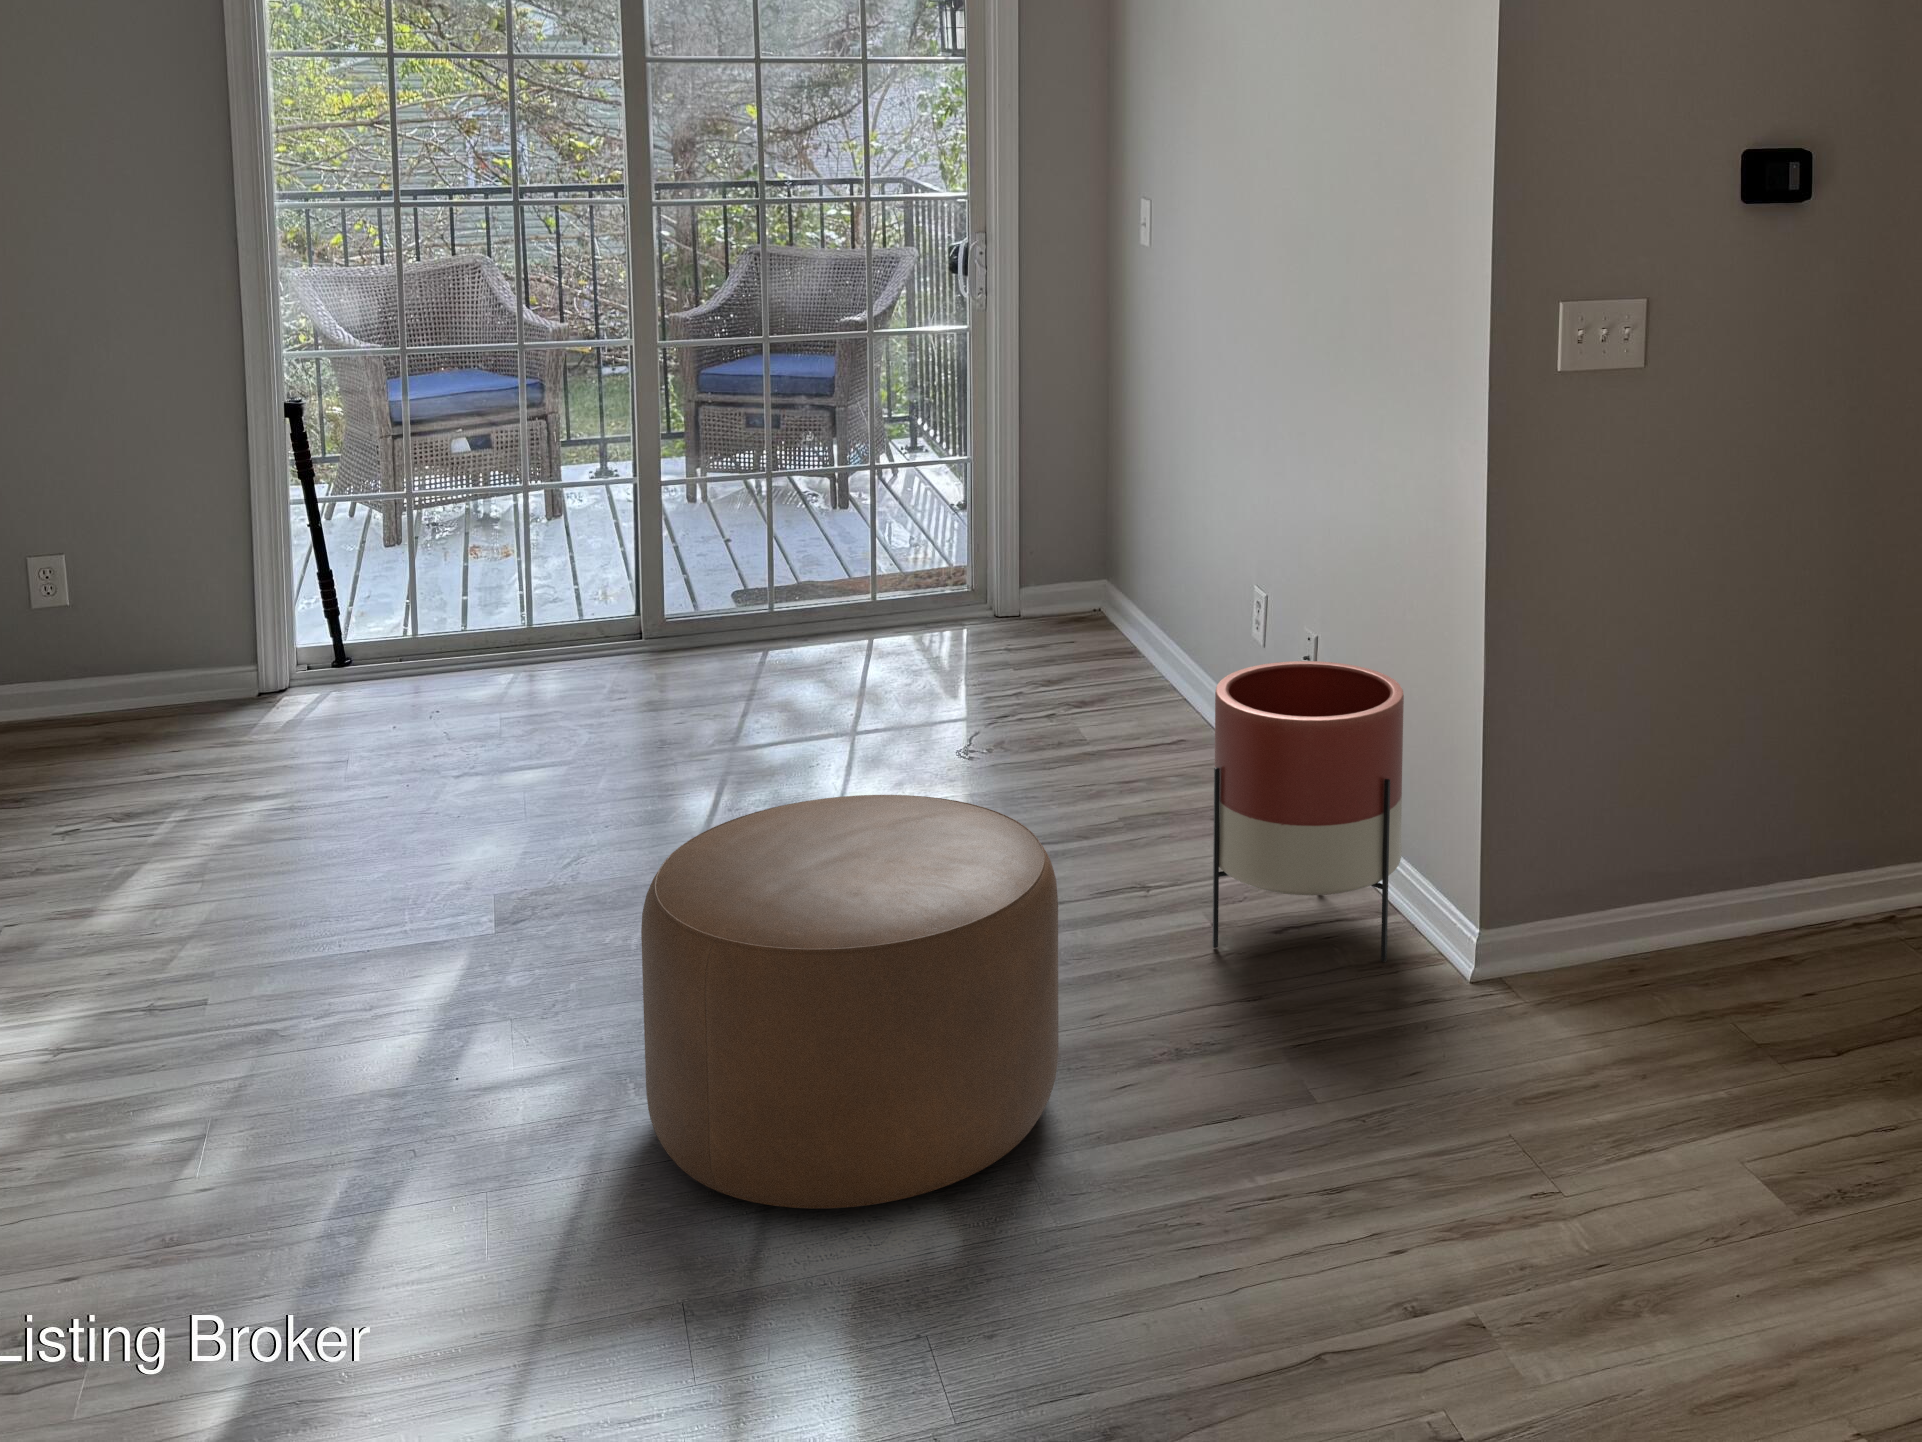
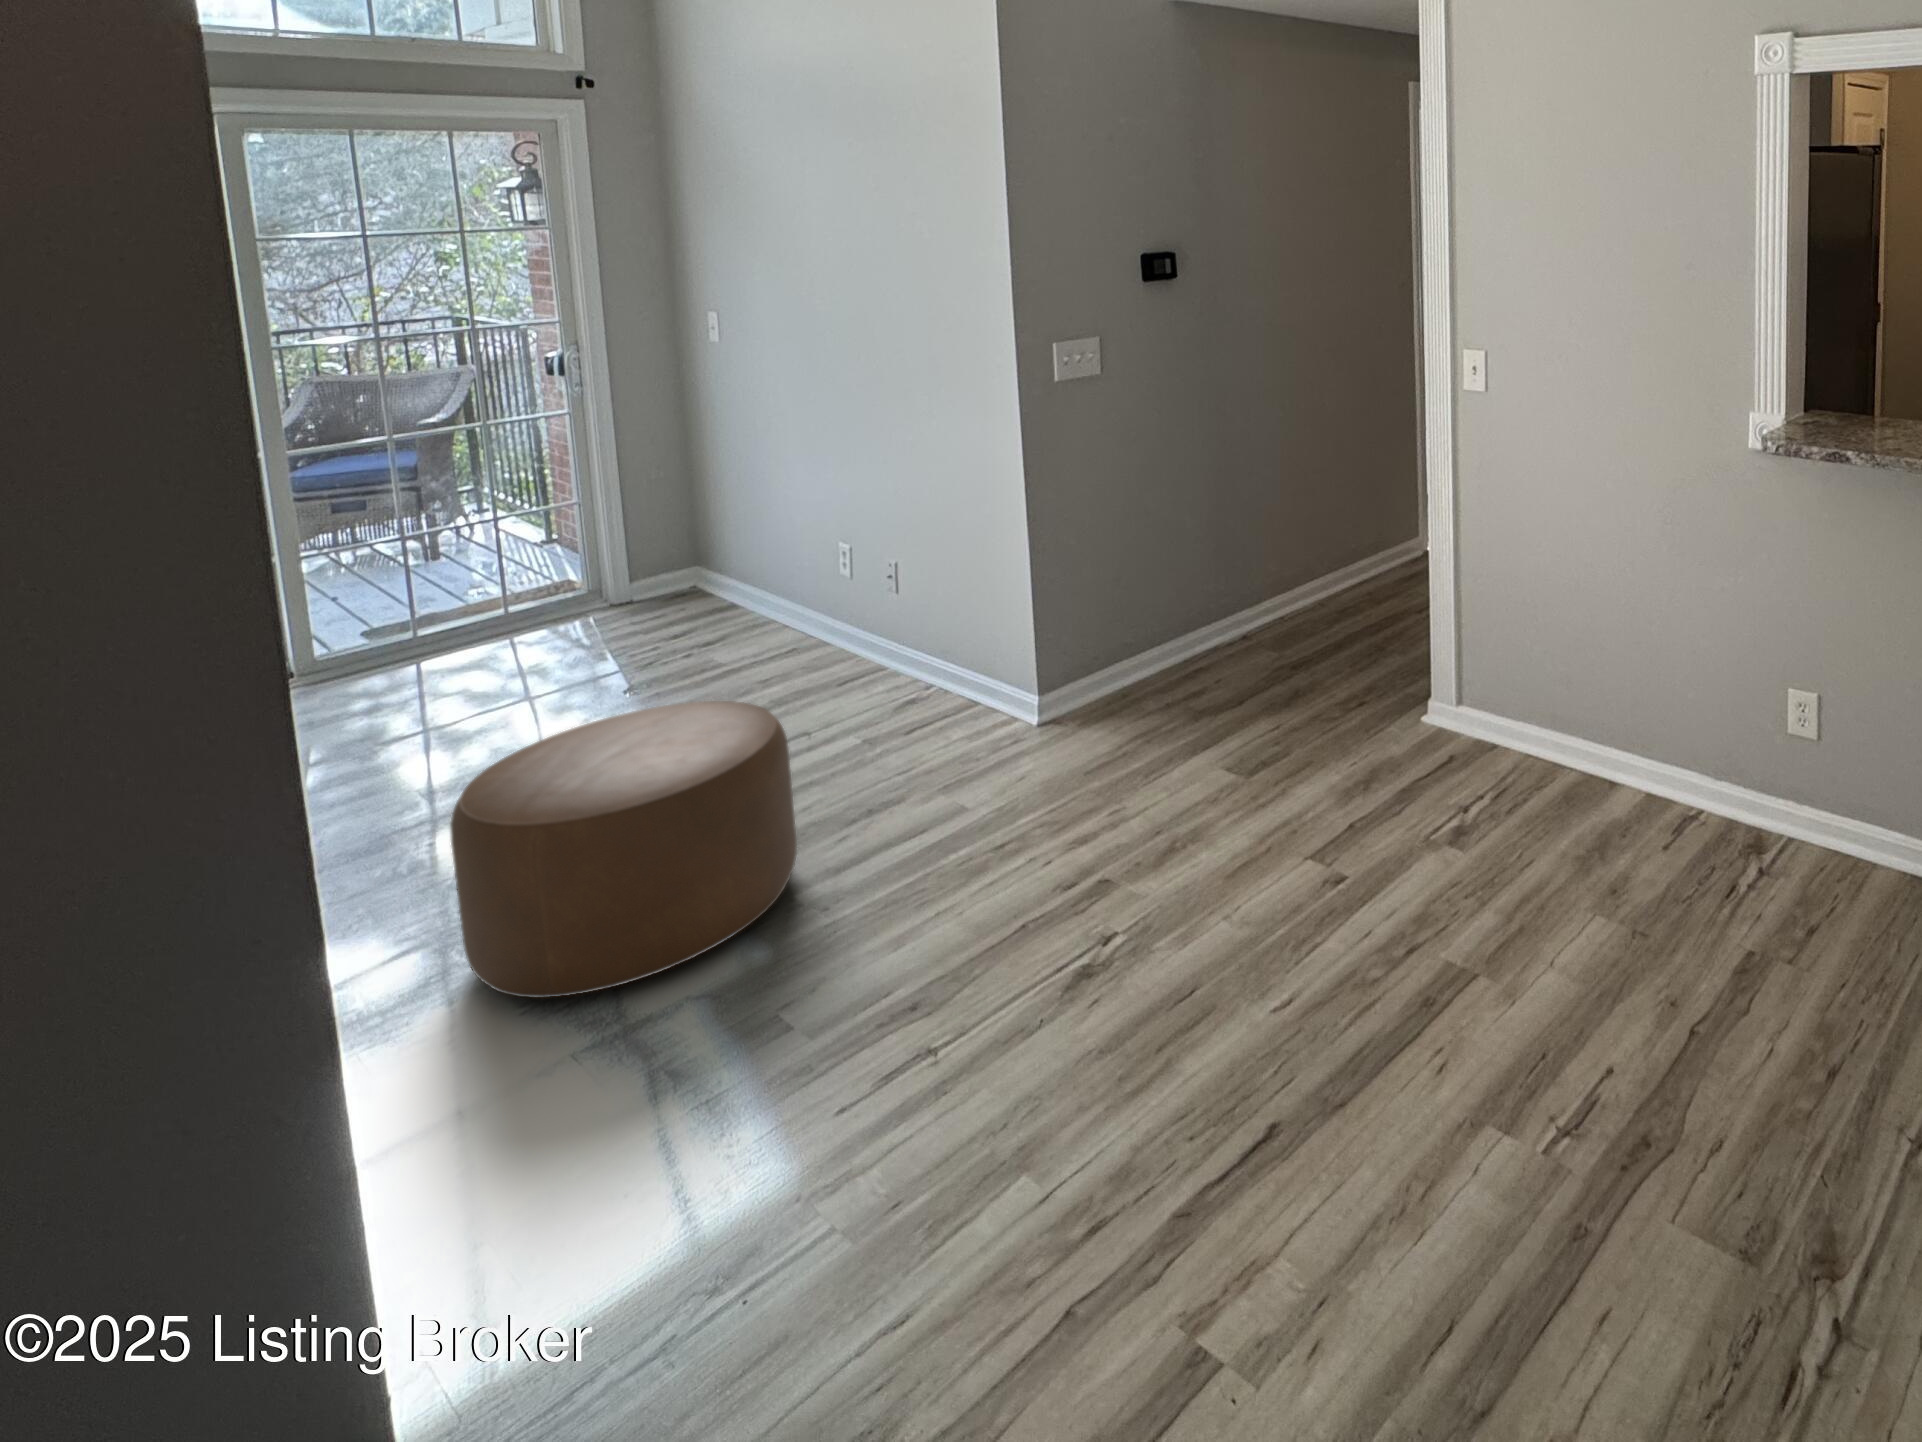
planter: present [1213,661,1404,962] -> none [853,569,985,756]

